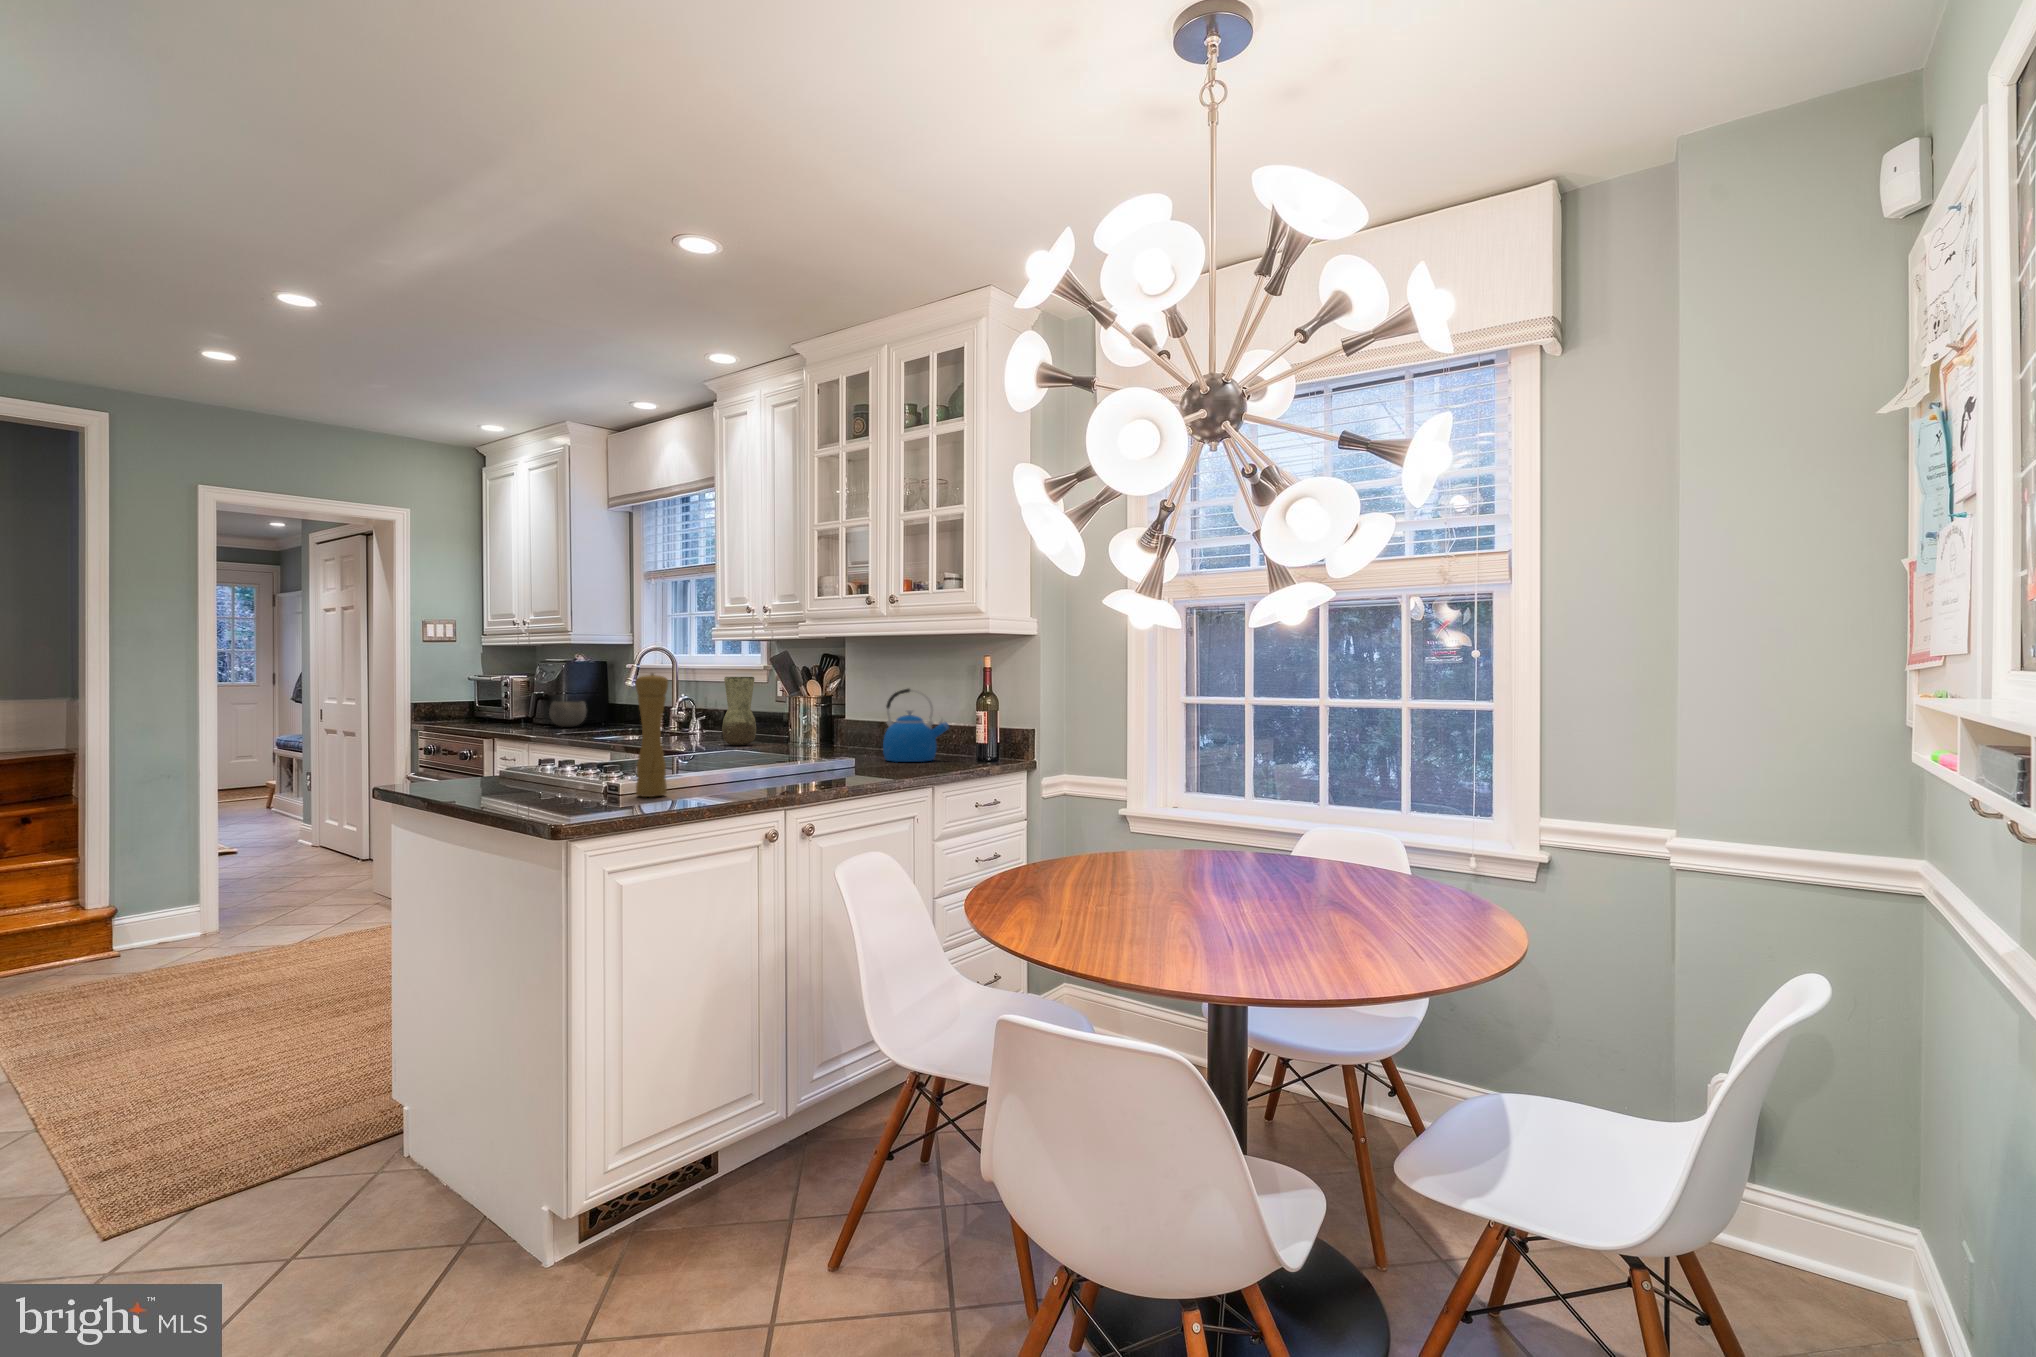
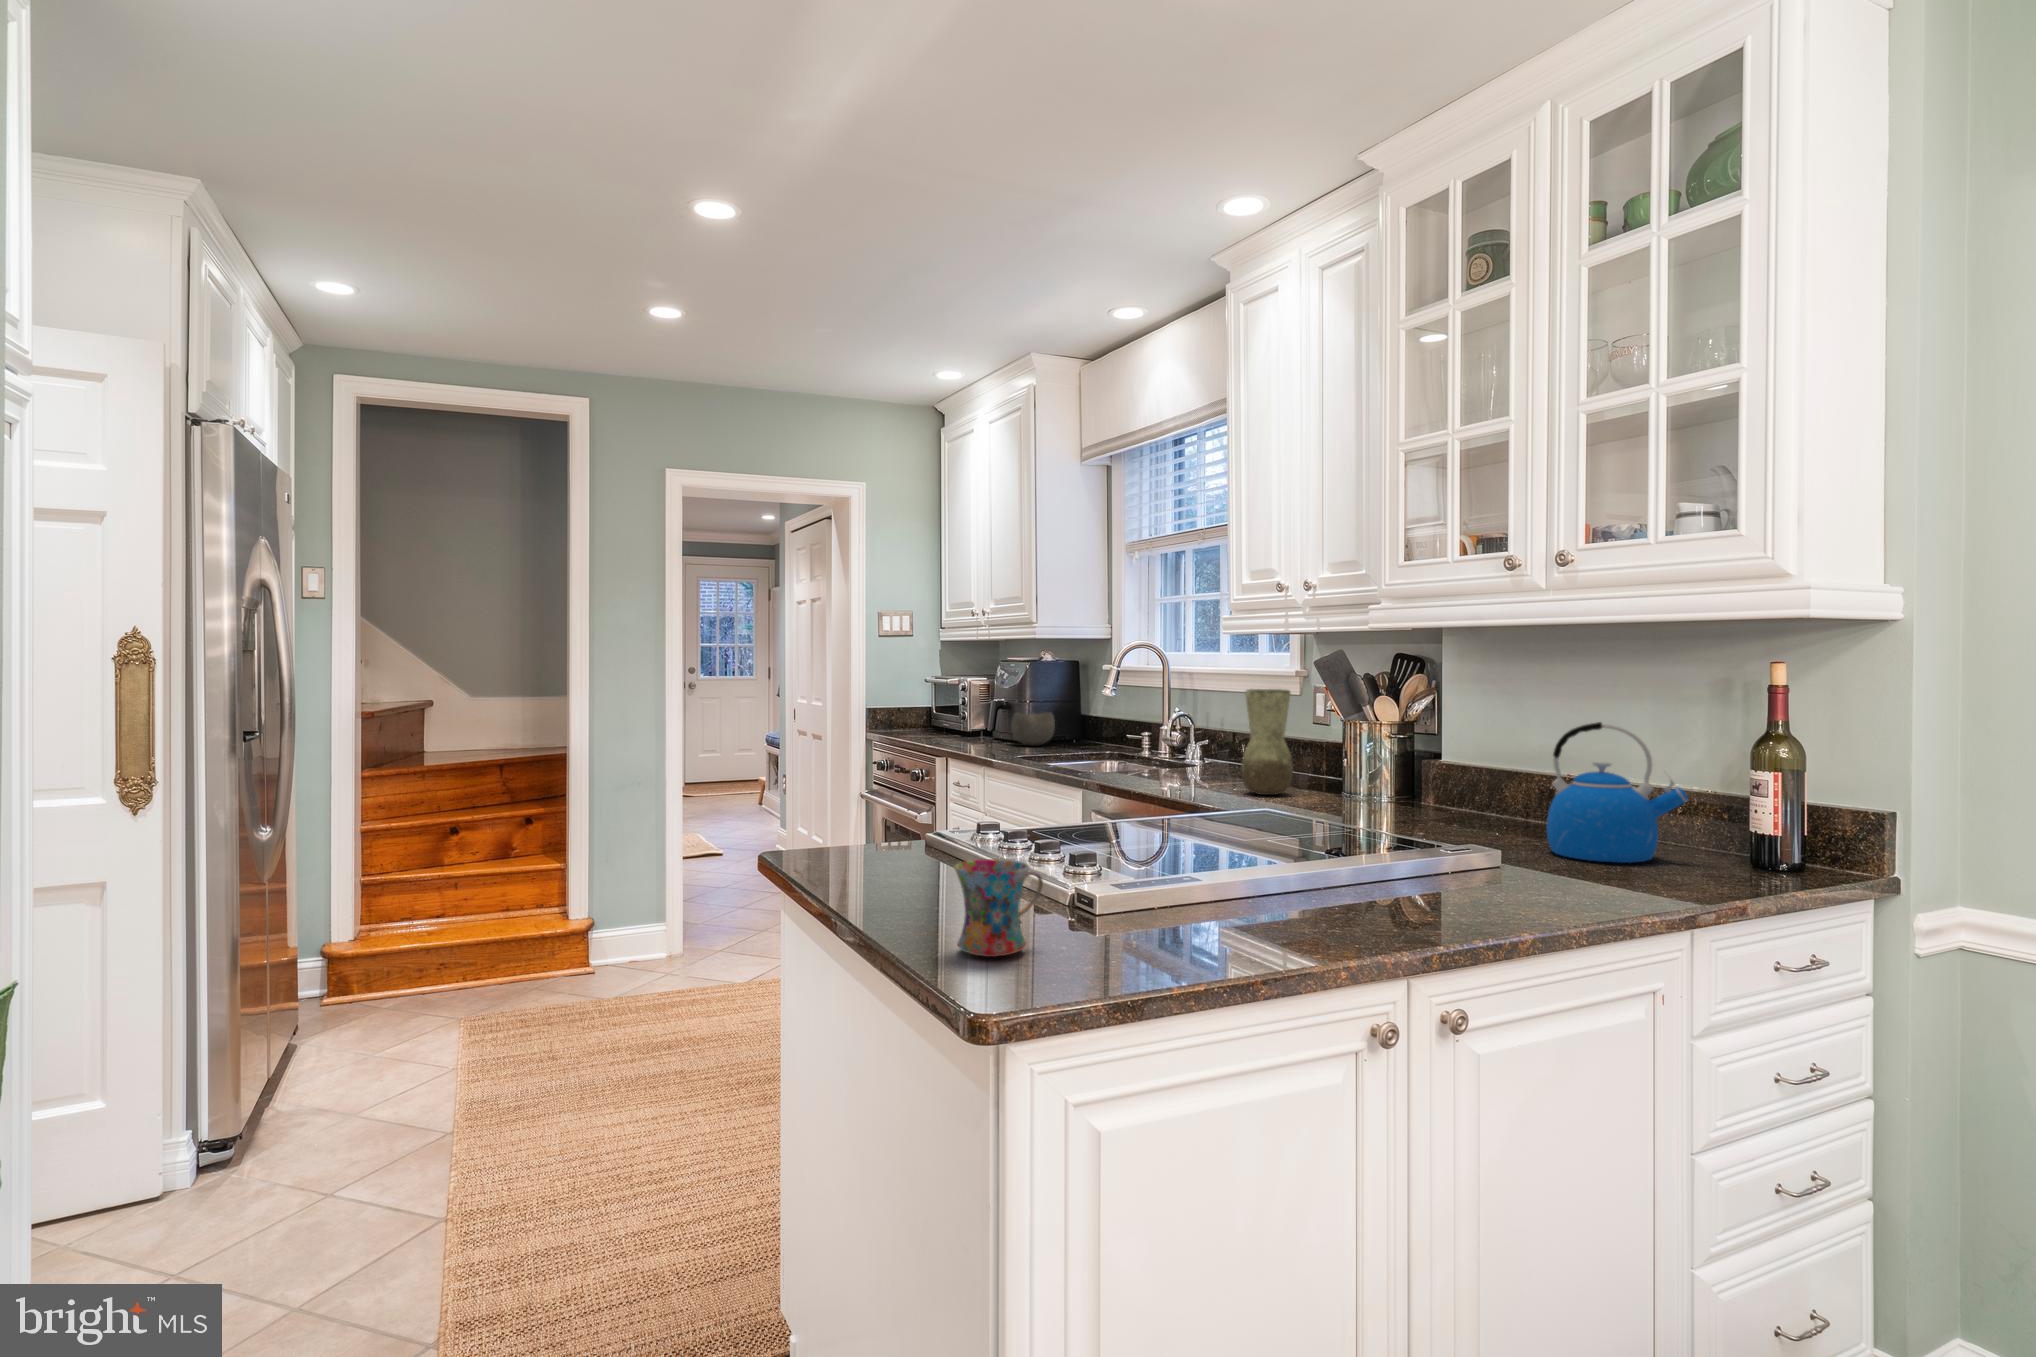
pepper mill: present [635,674,668,797] -> none [1135,710,1198,961]
mug: none [534,753,584,800] -> present [955,859,1043,957]

